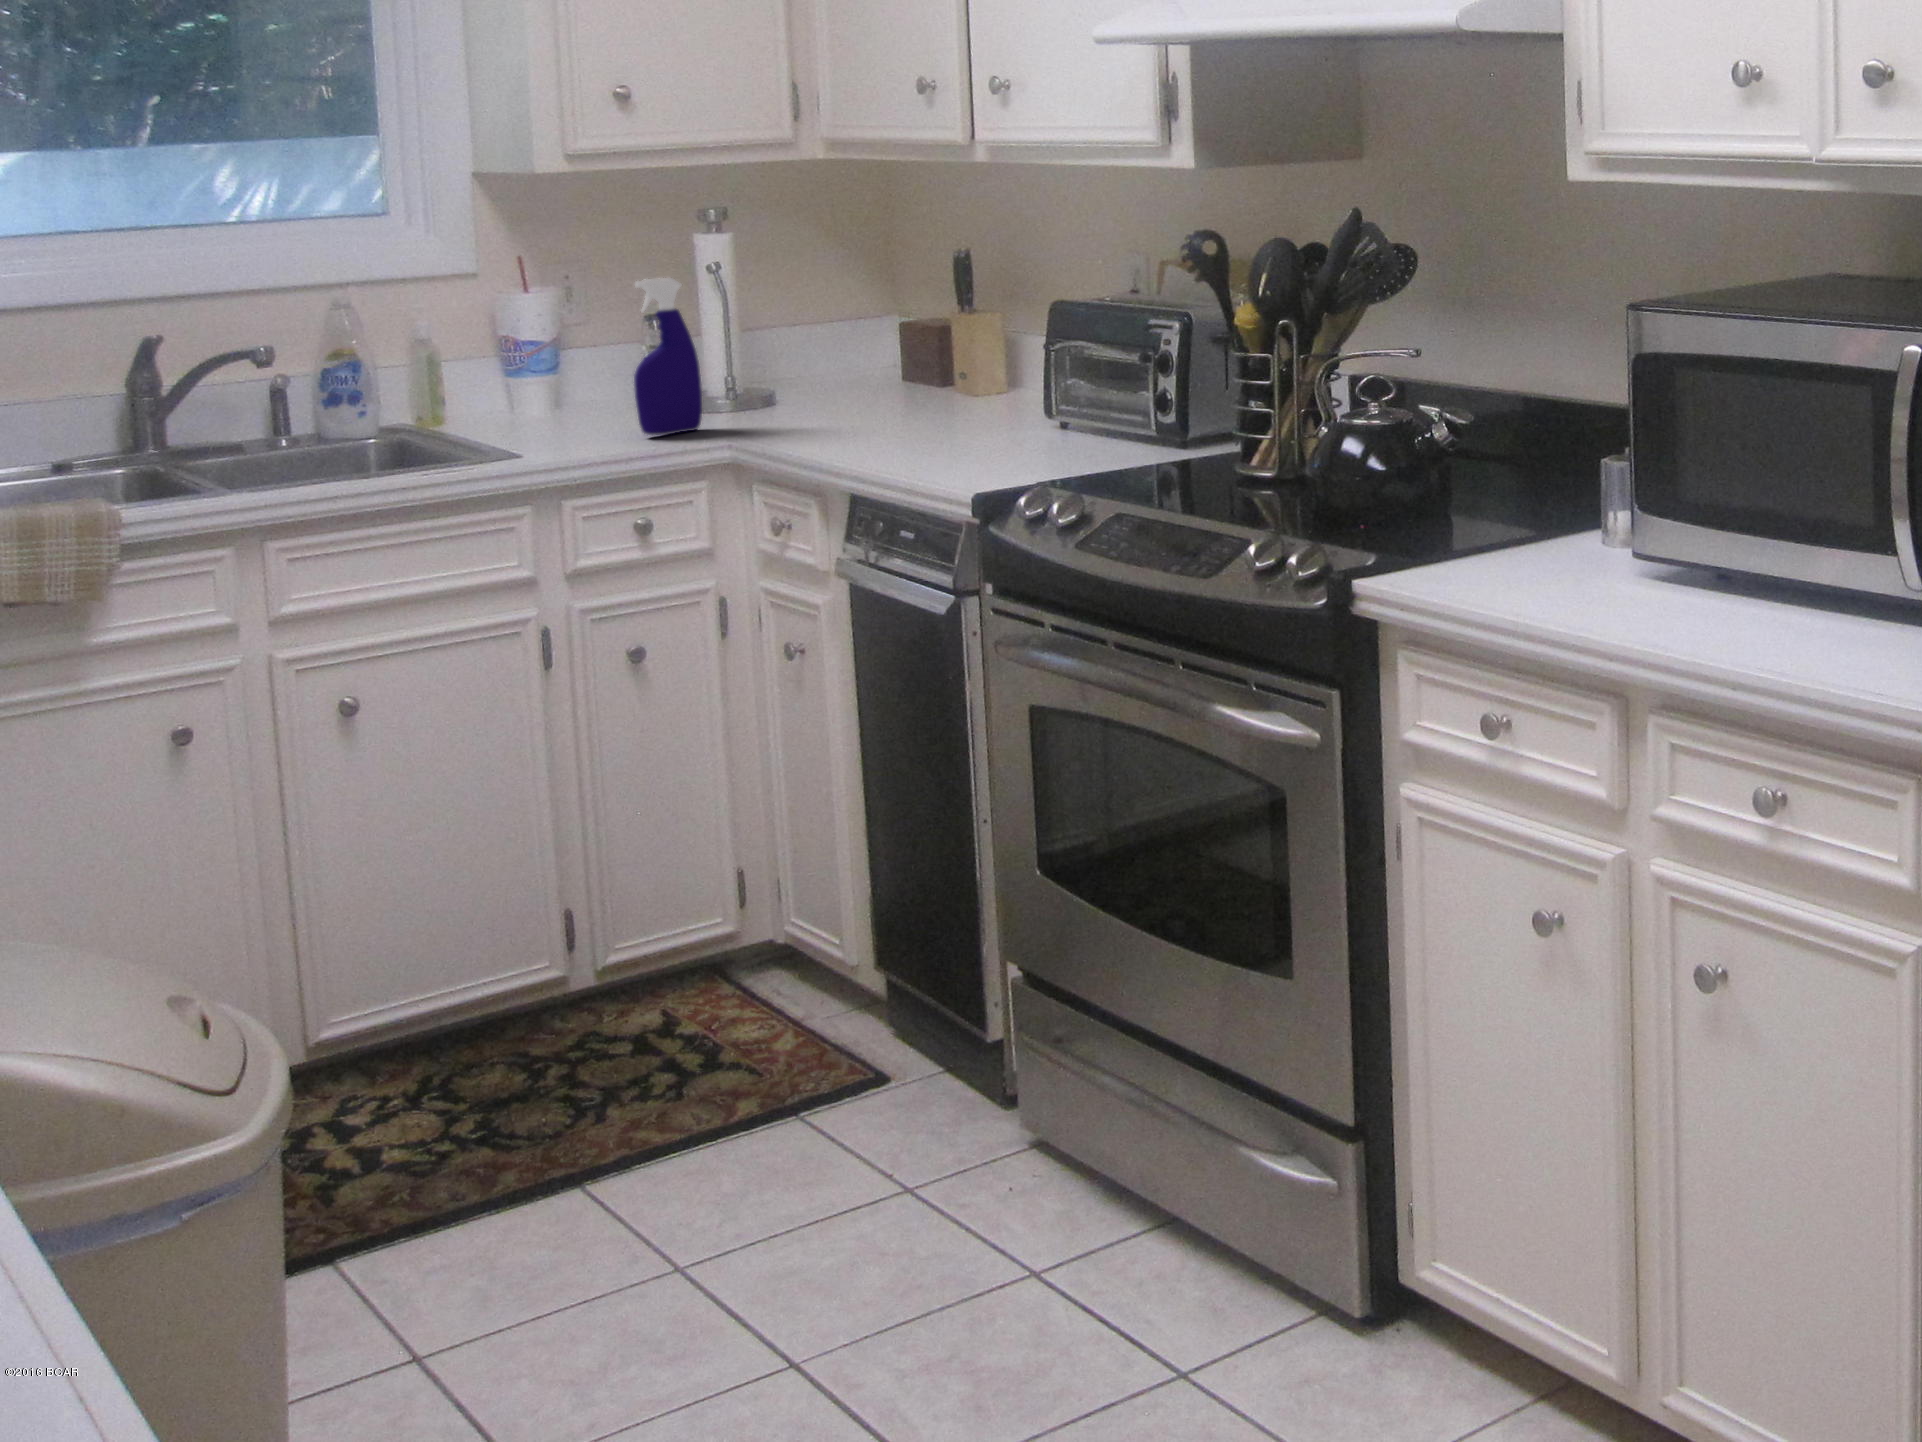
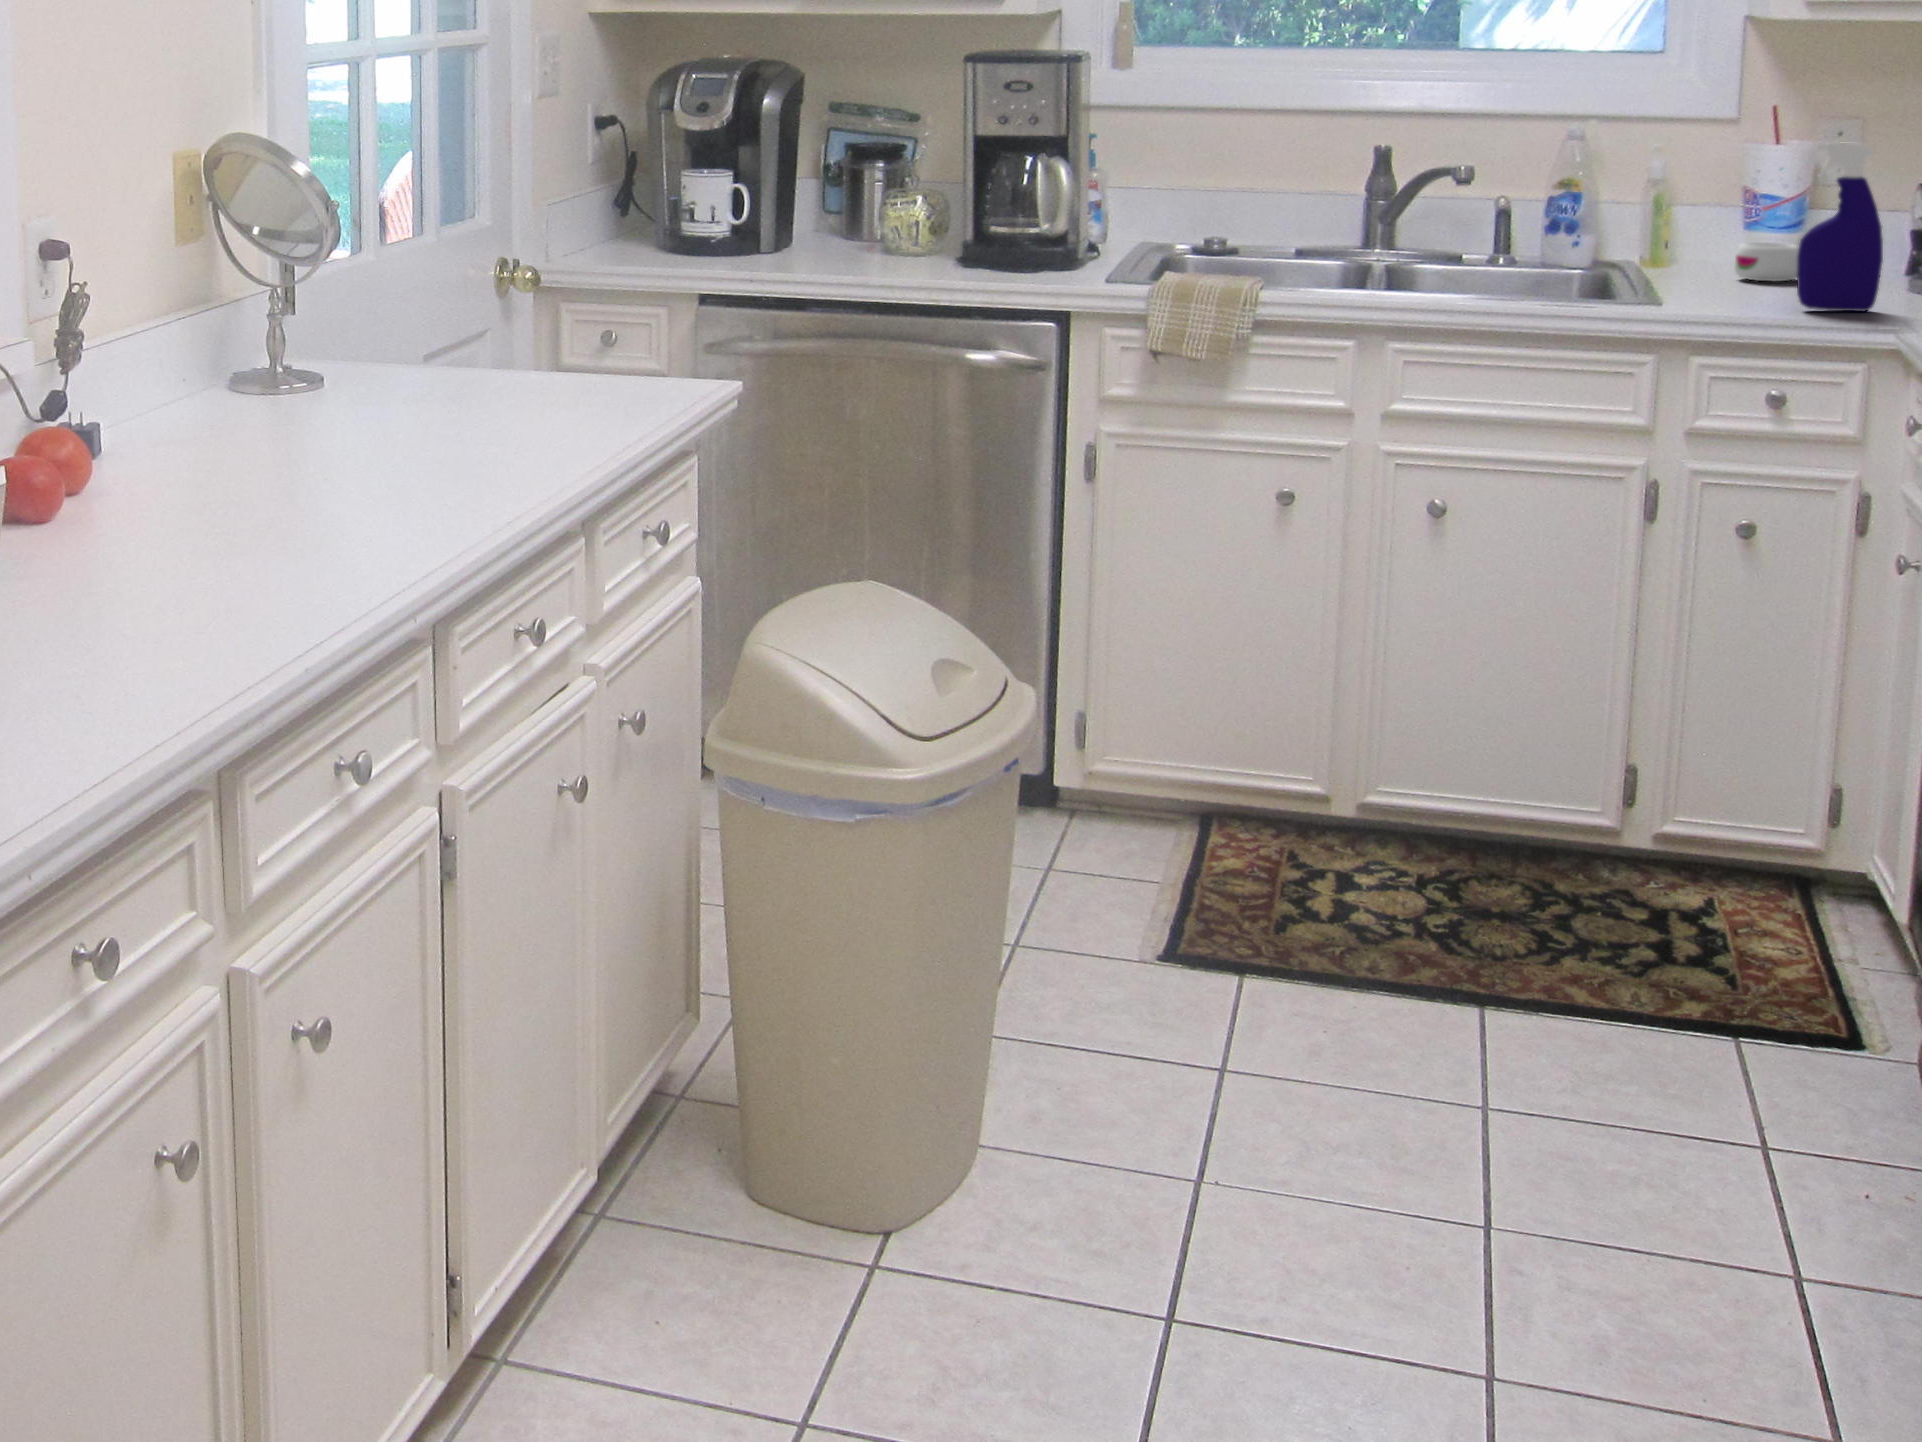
mug: none [519,384,593,422] -> present [1734,242,1799,282]

